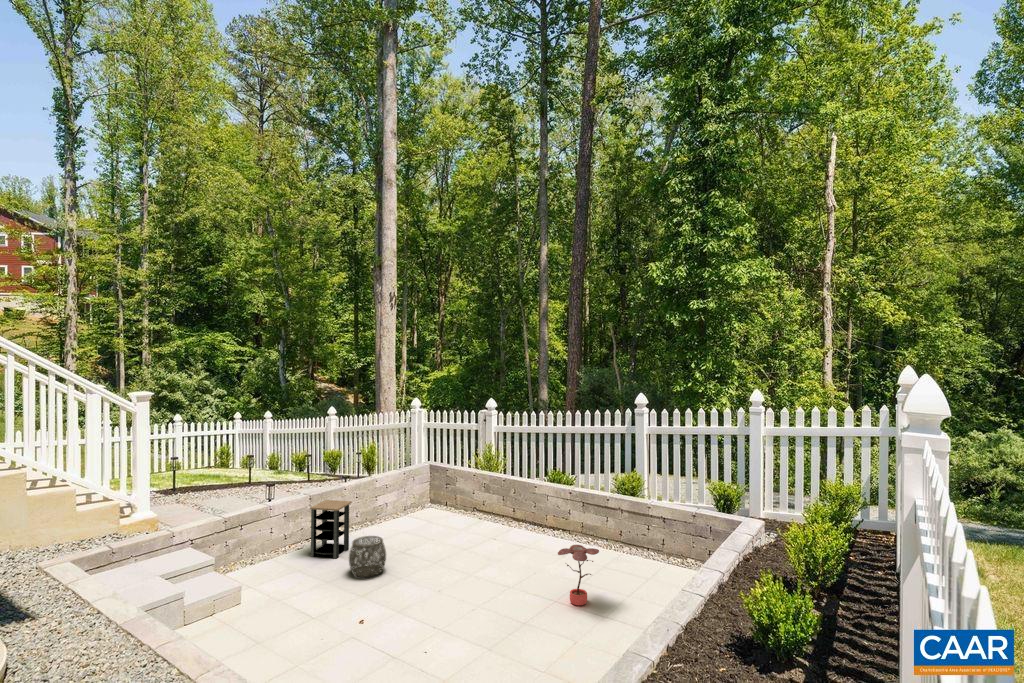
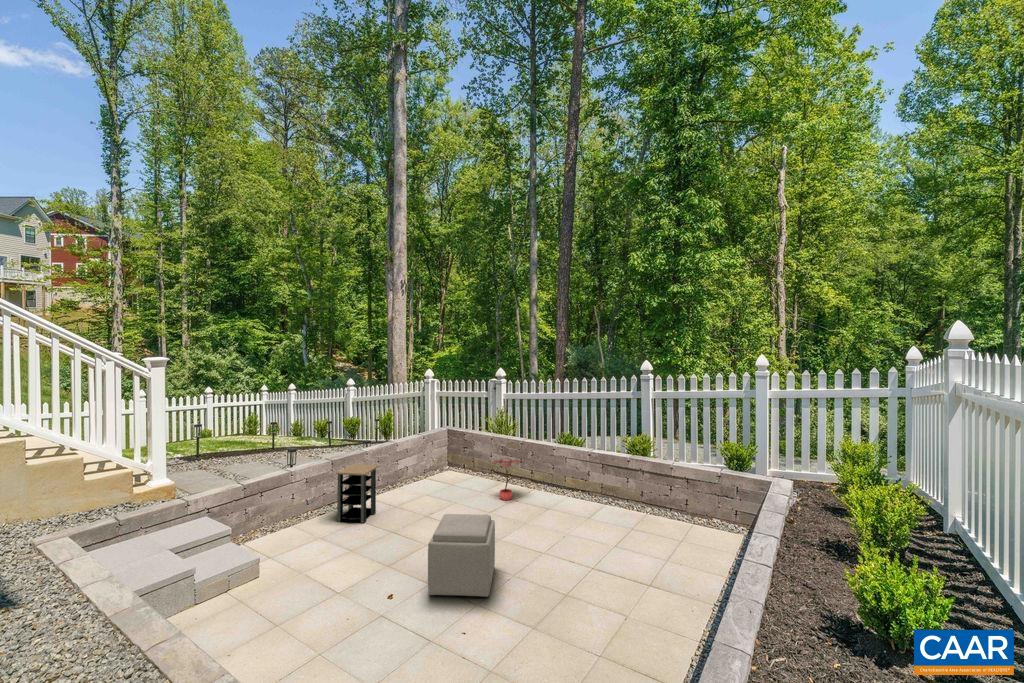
woven basket: present [349,536,386,577] -> none [378,500,416,544]
potted plant: present [558,545,599,606] -> present [491,458,521,500]
ottoman: none [390,547,456,623] -> present [428,514,495,597]

